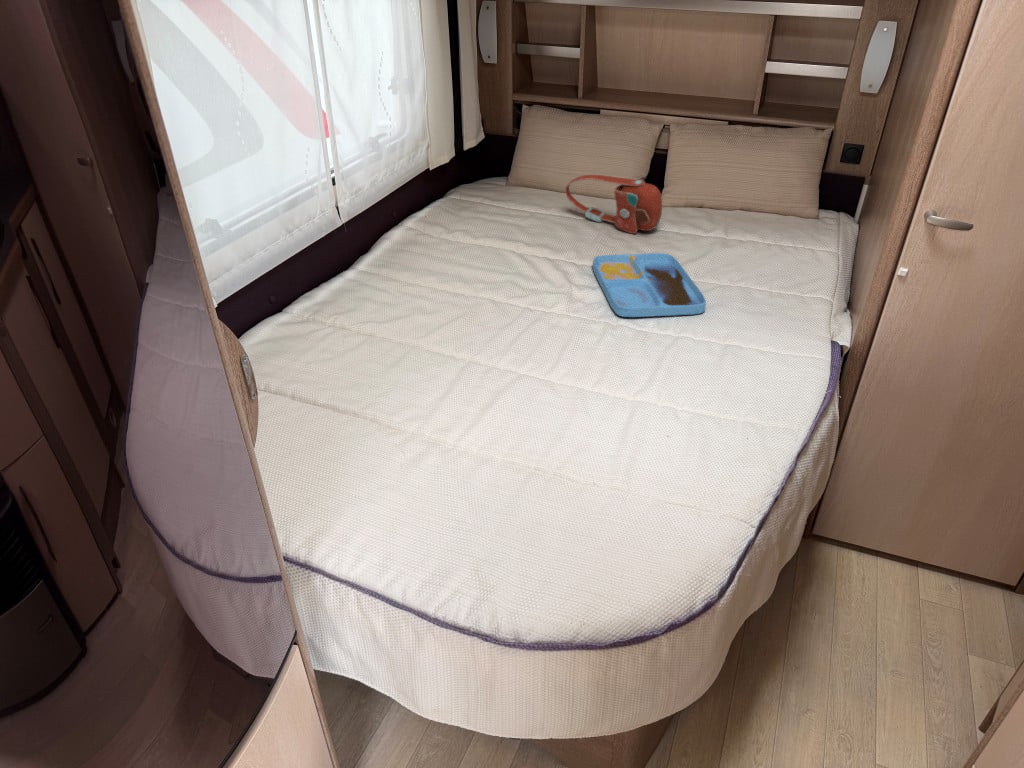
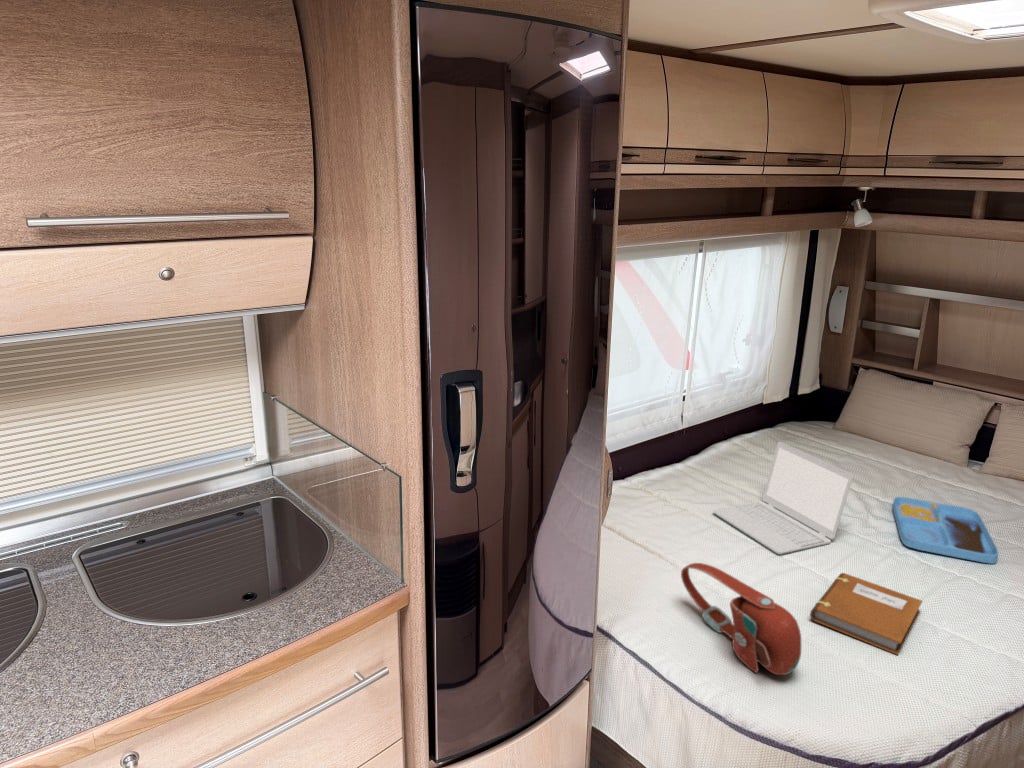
handbag: present [565,175,662,234] -> present [681,563,802,675]
laptop: none [403,222,558,368] -> present [713,442,853,554]
notebook: none [551,375,657,463] -> present [810,573,922,655]

